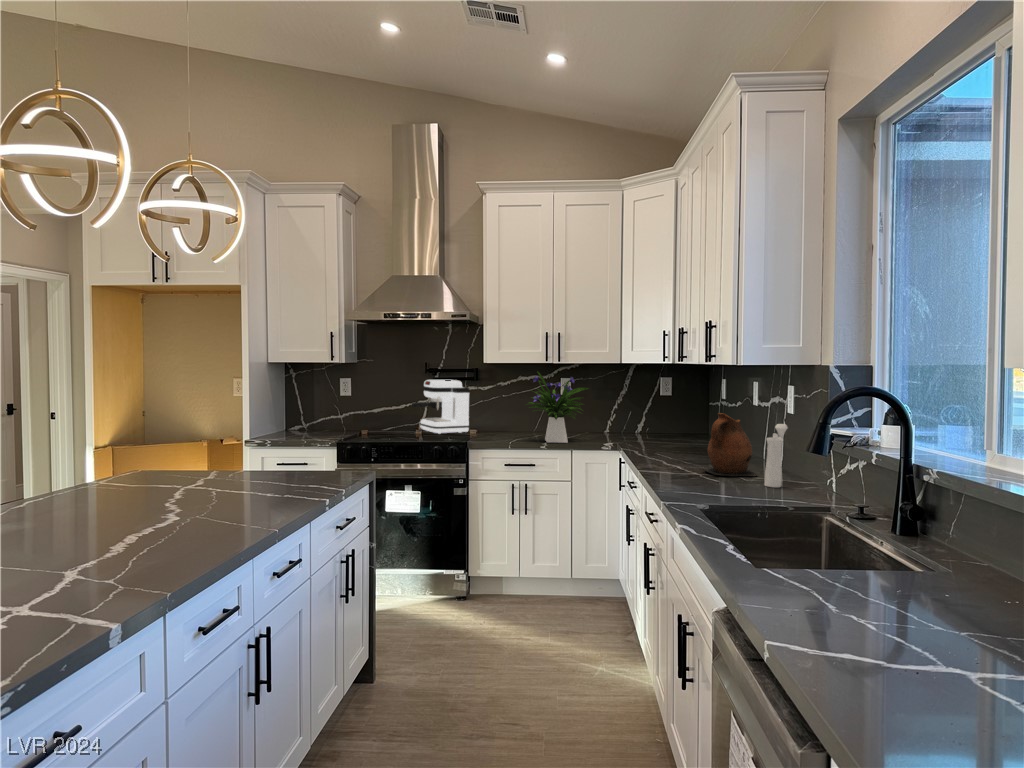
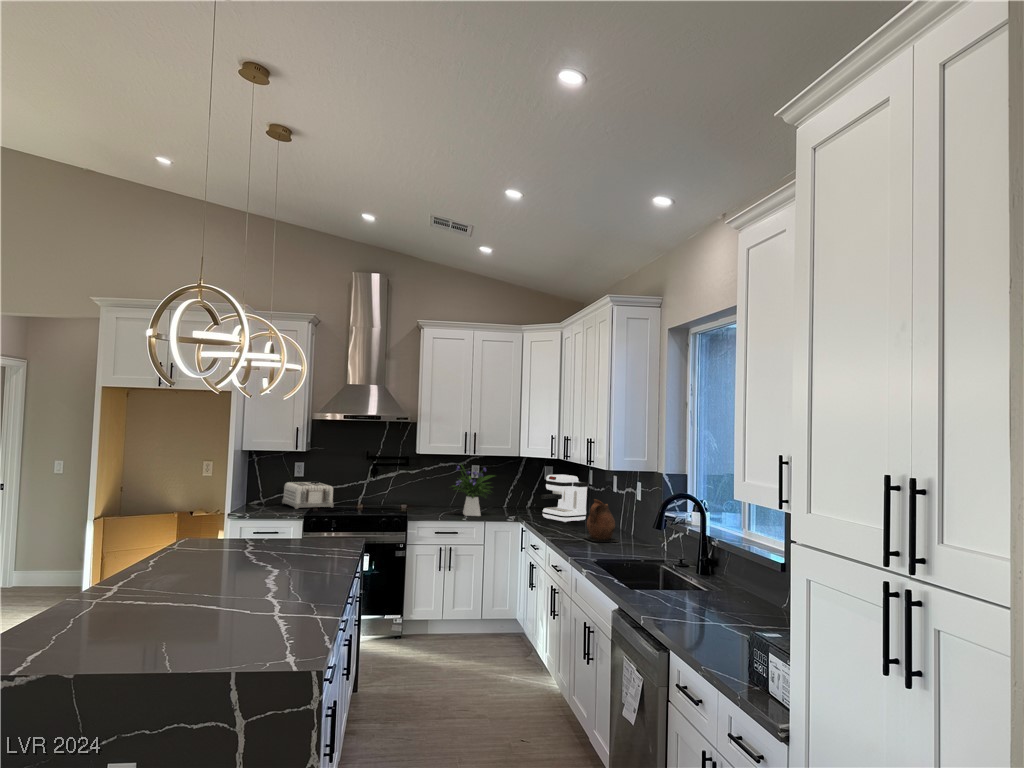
coffee maker: present [412,380,469,434] -> present [541,475,587,522]
toaster: none [324,403,383,436] -> present [282,482,333,509]
pepper mill: present [765,424,788,487] -> none [624,508,638,549]

